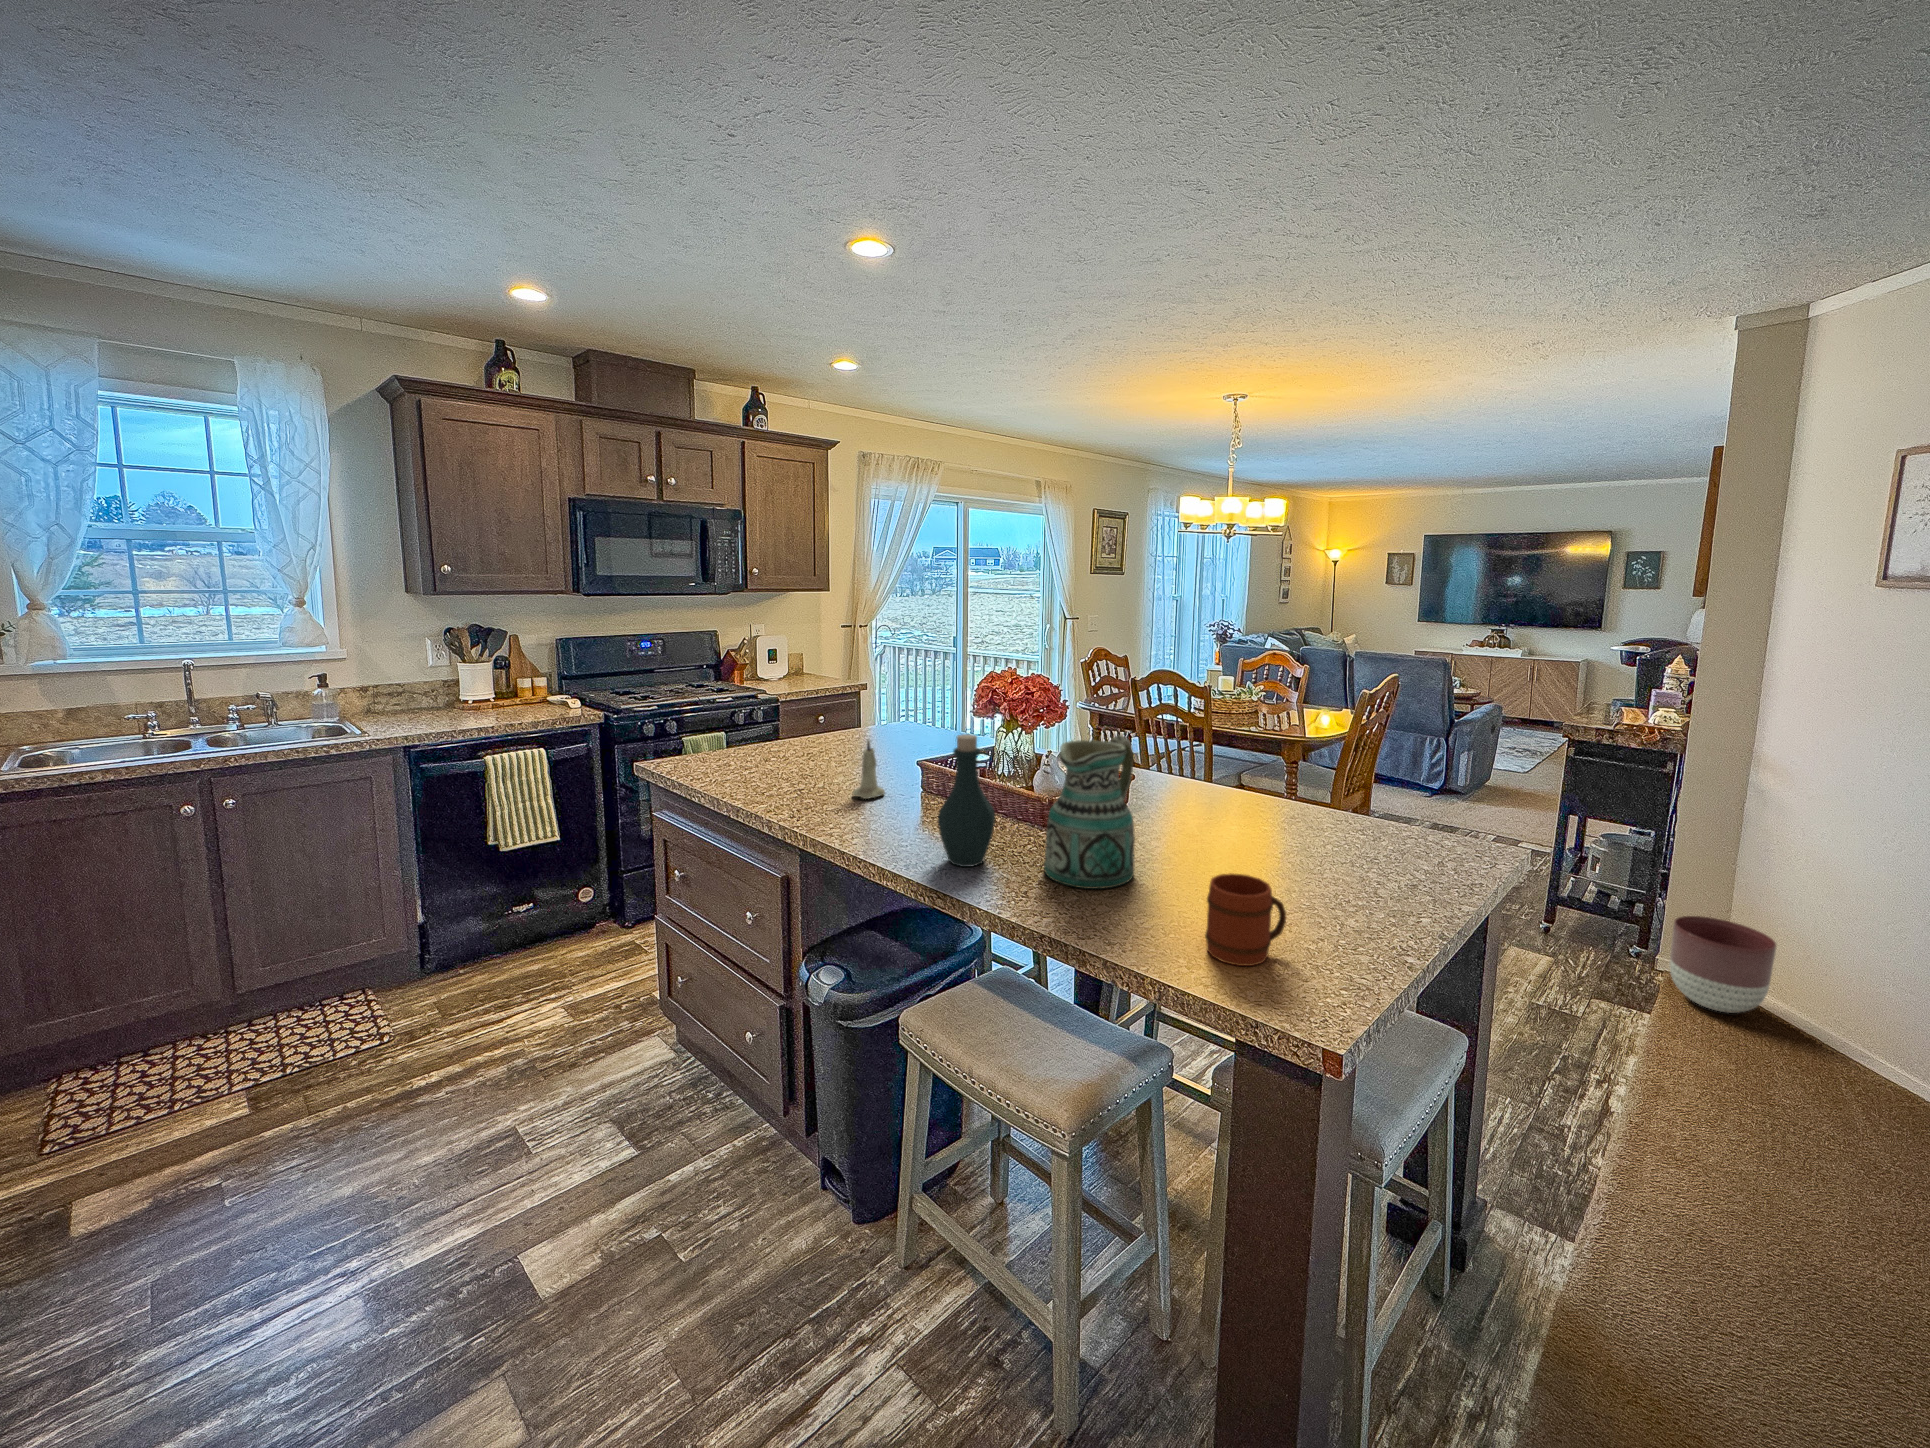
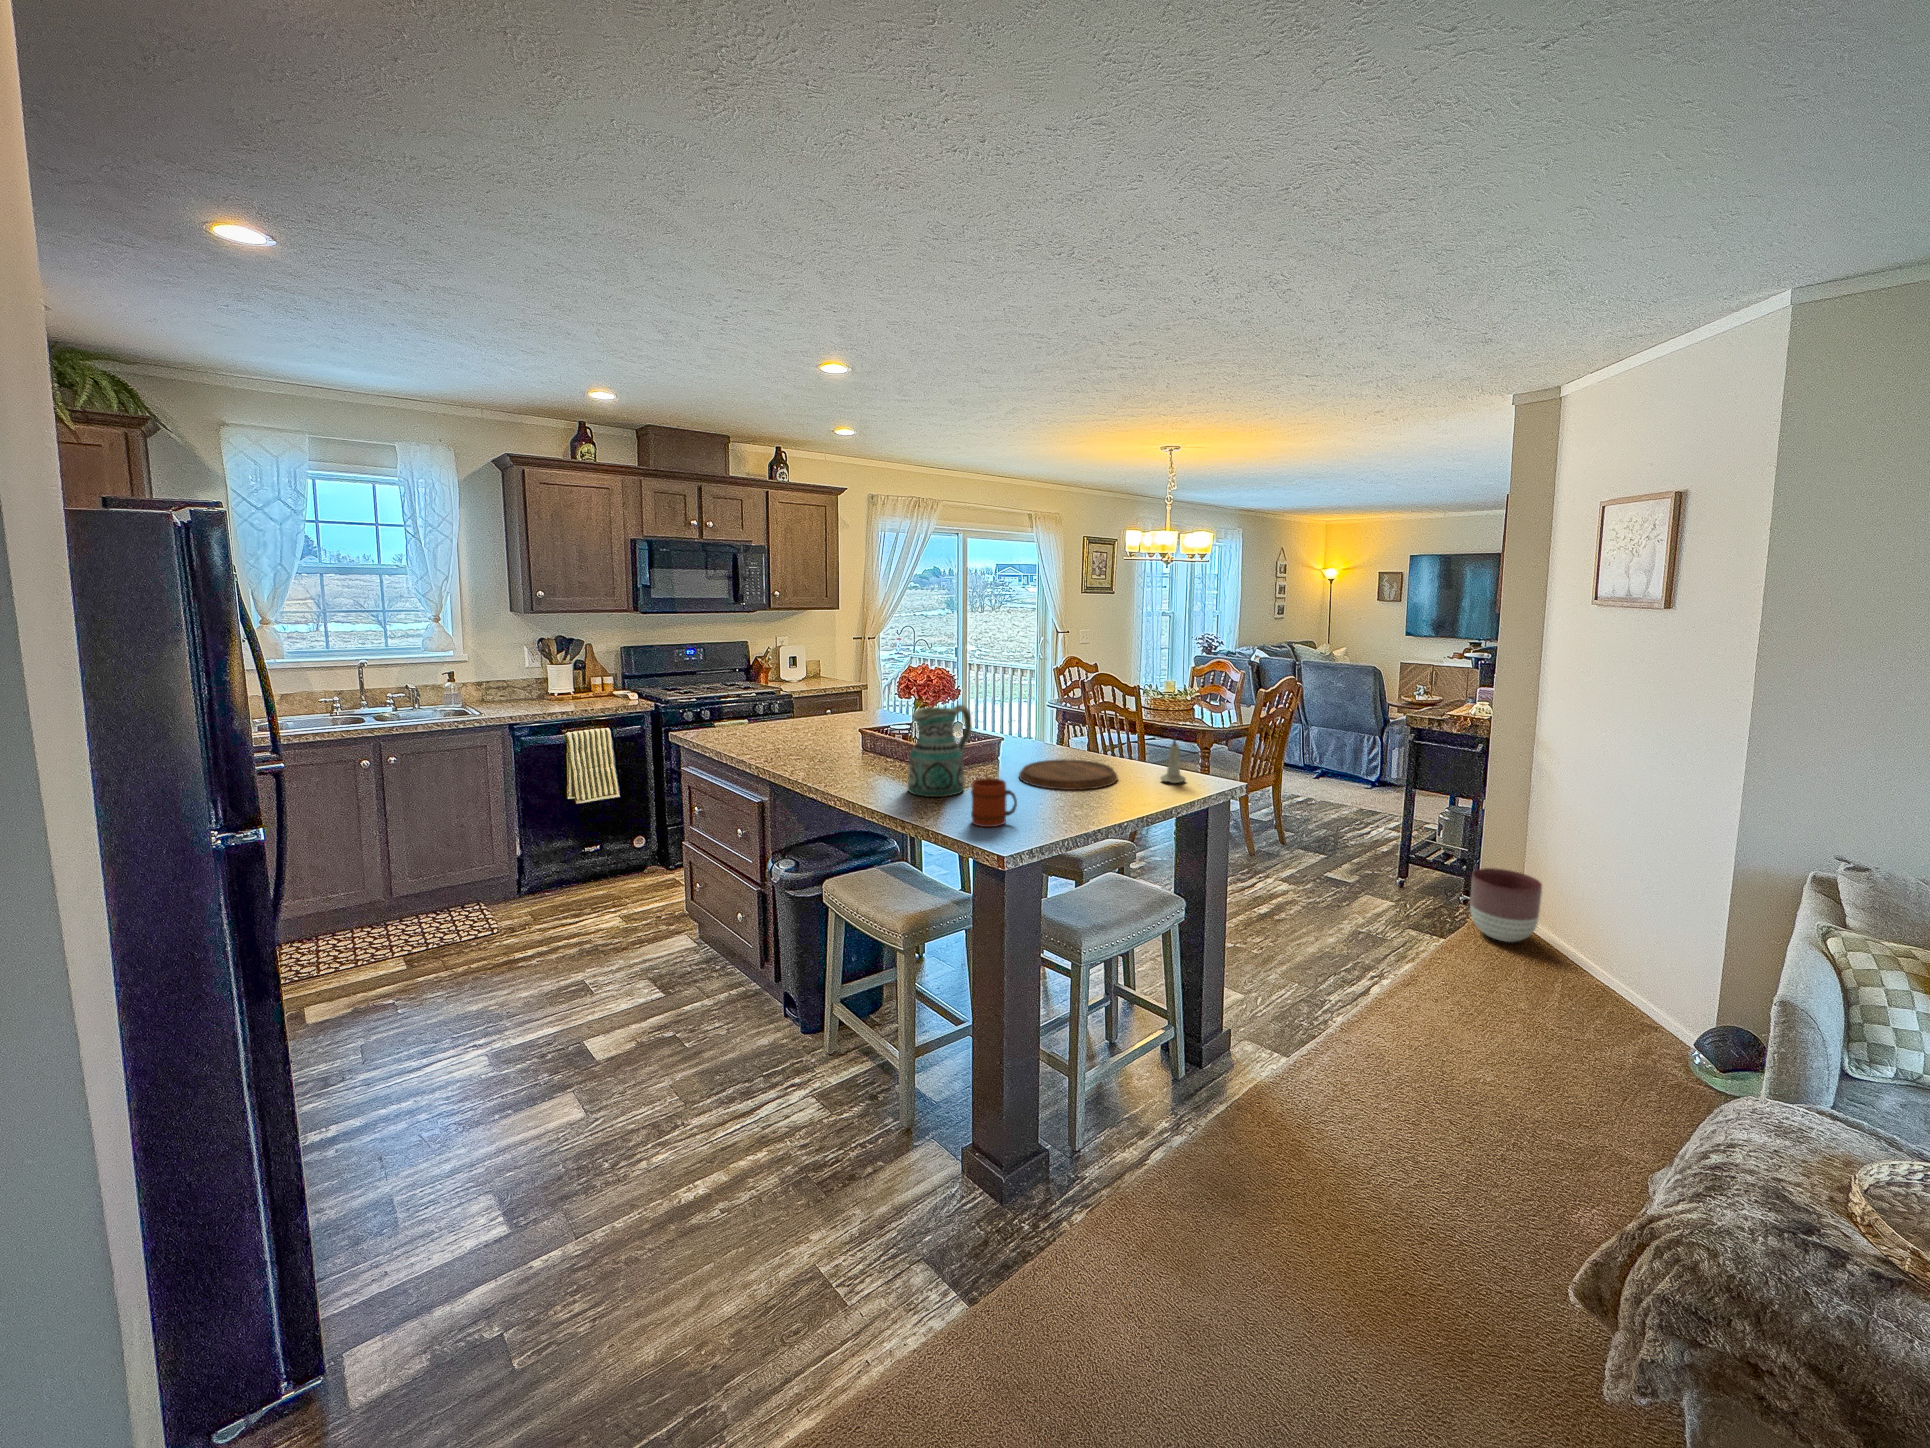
bottle: present [938,734,995,867] -> none [845,703,882,787]
candle: present [853,740,885,799] -> present [1161,738,1186,783]
cutting board: none [1188,807,1344,867] -> present [1019,759,1117,790]

